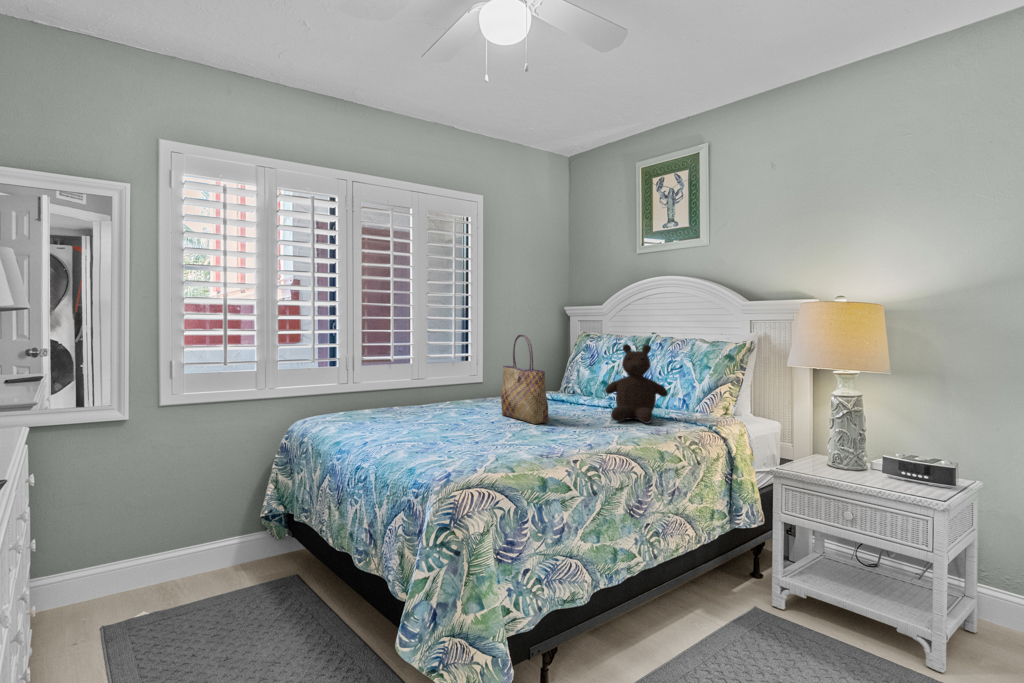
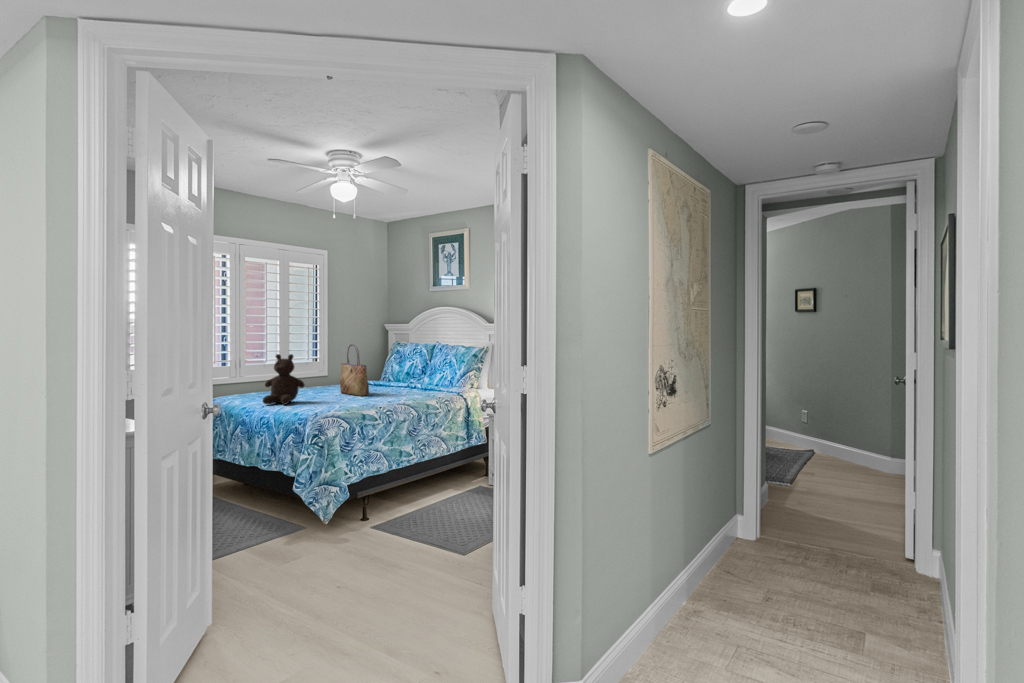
teddy bear: present [605,344,668,423] -> present [263,354,304,404]

